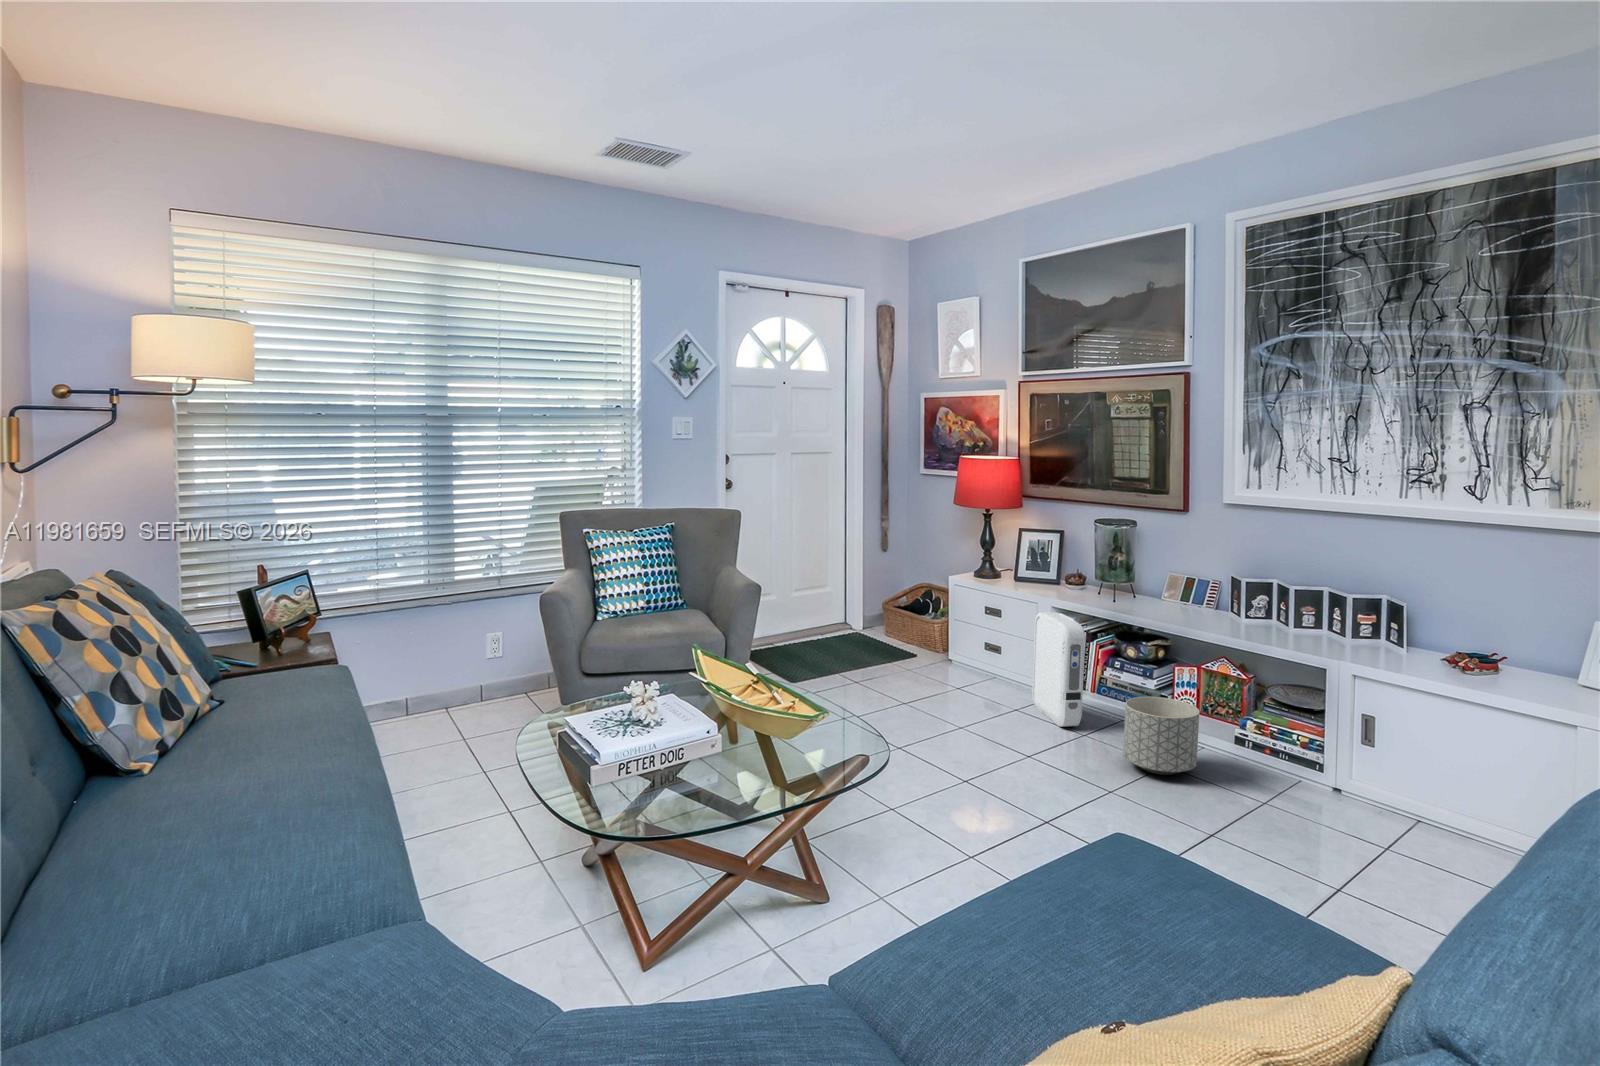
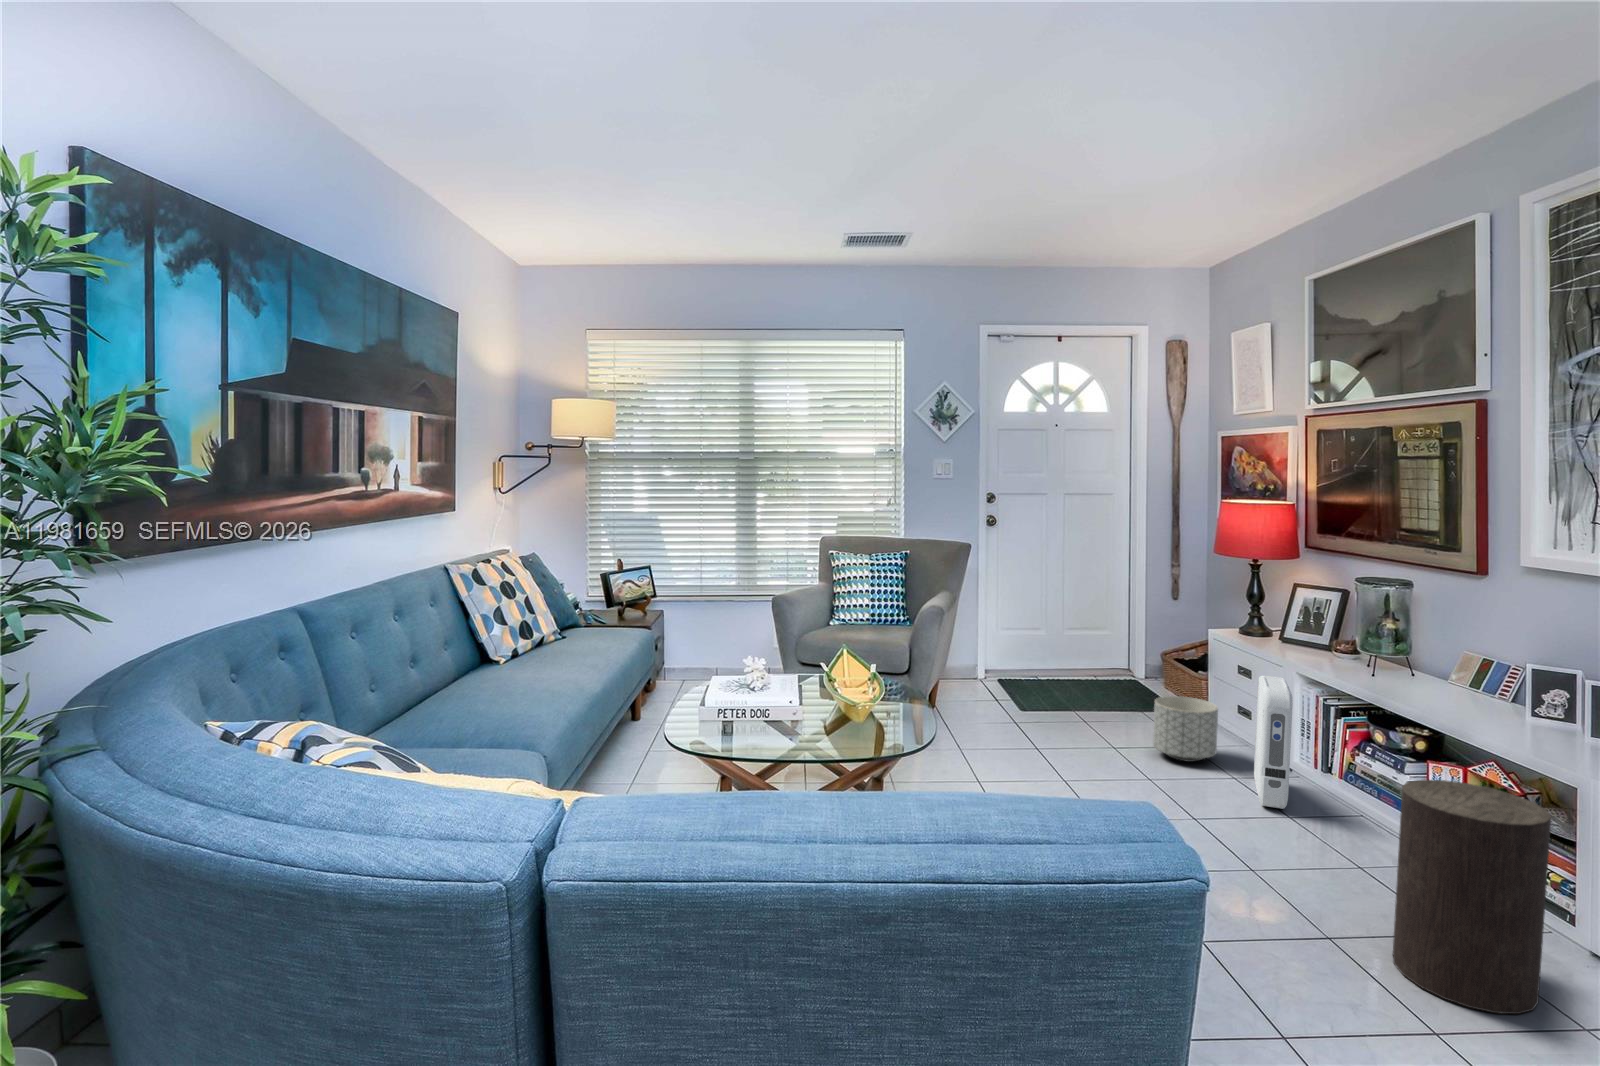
stool: none [1252,679,1368,852] -> present [1393,780,1551,1014]
planter: present [1123,697,1200,775] -> present [1153,696,1218,762]

